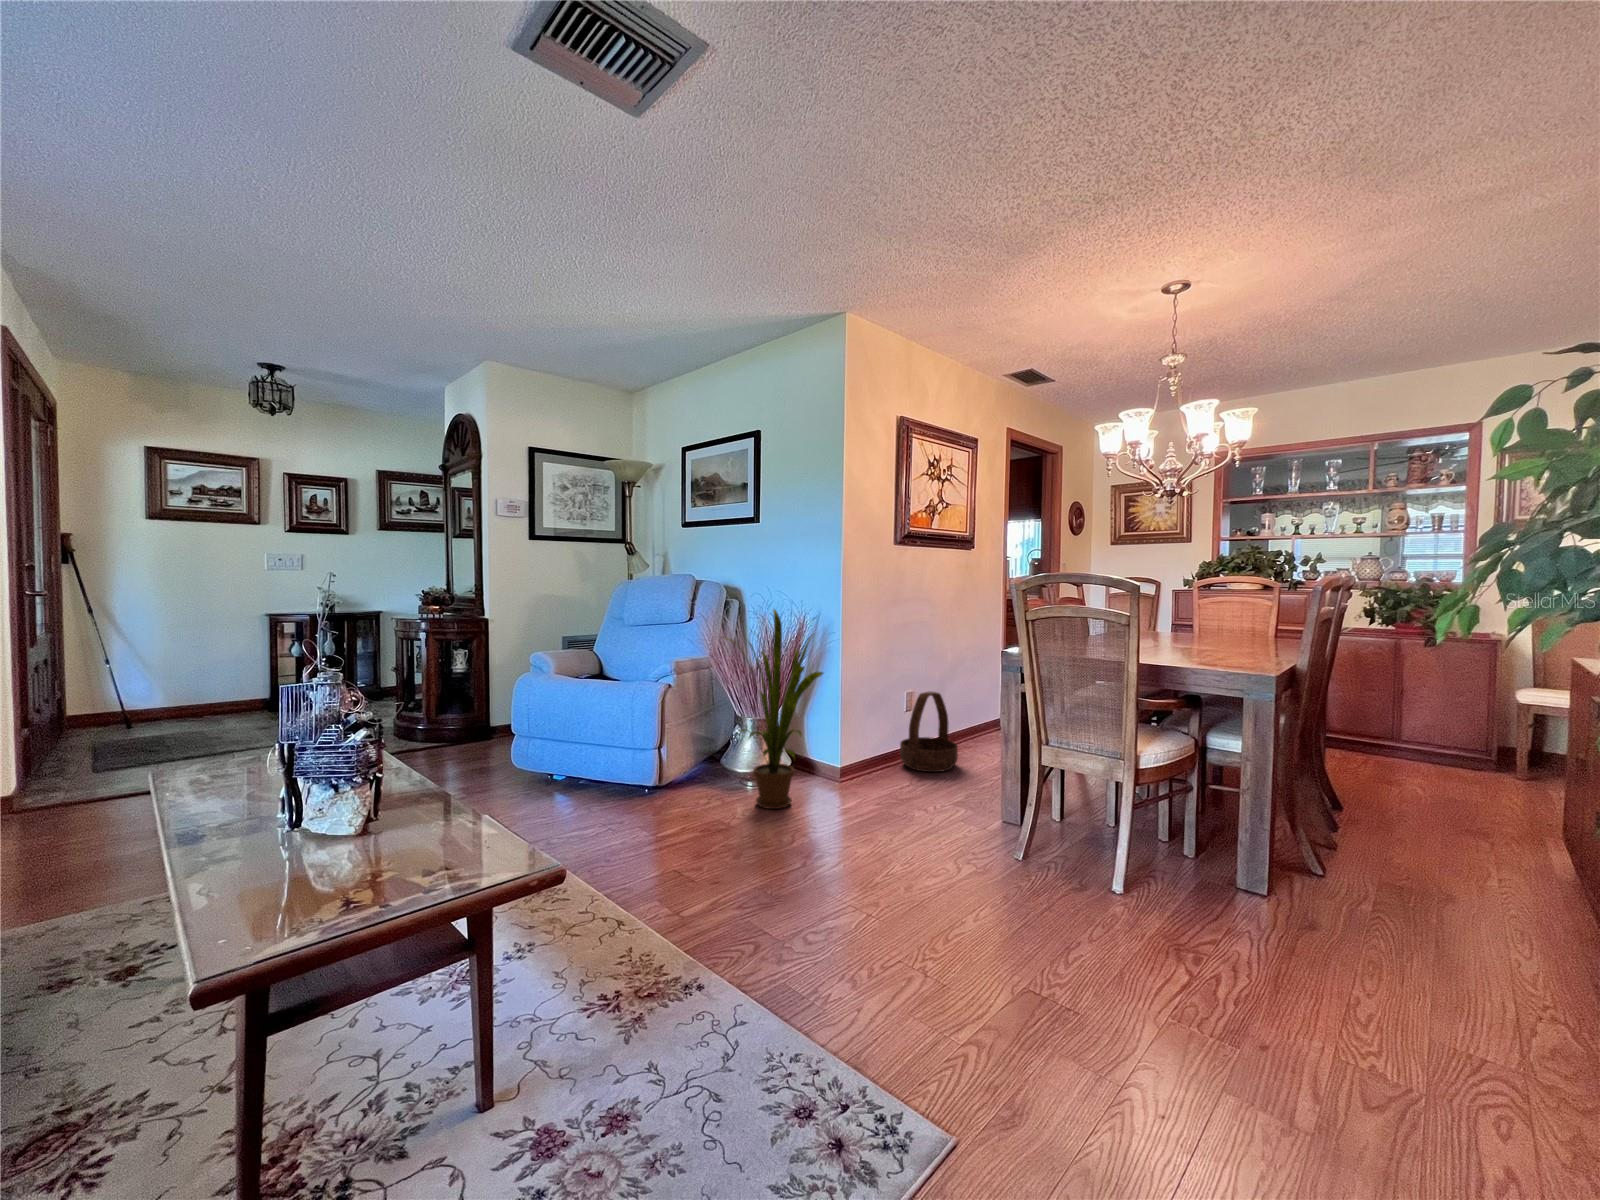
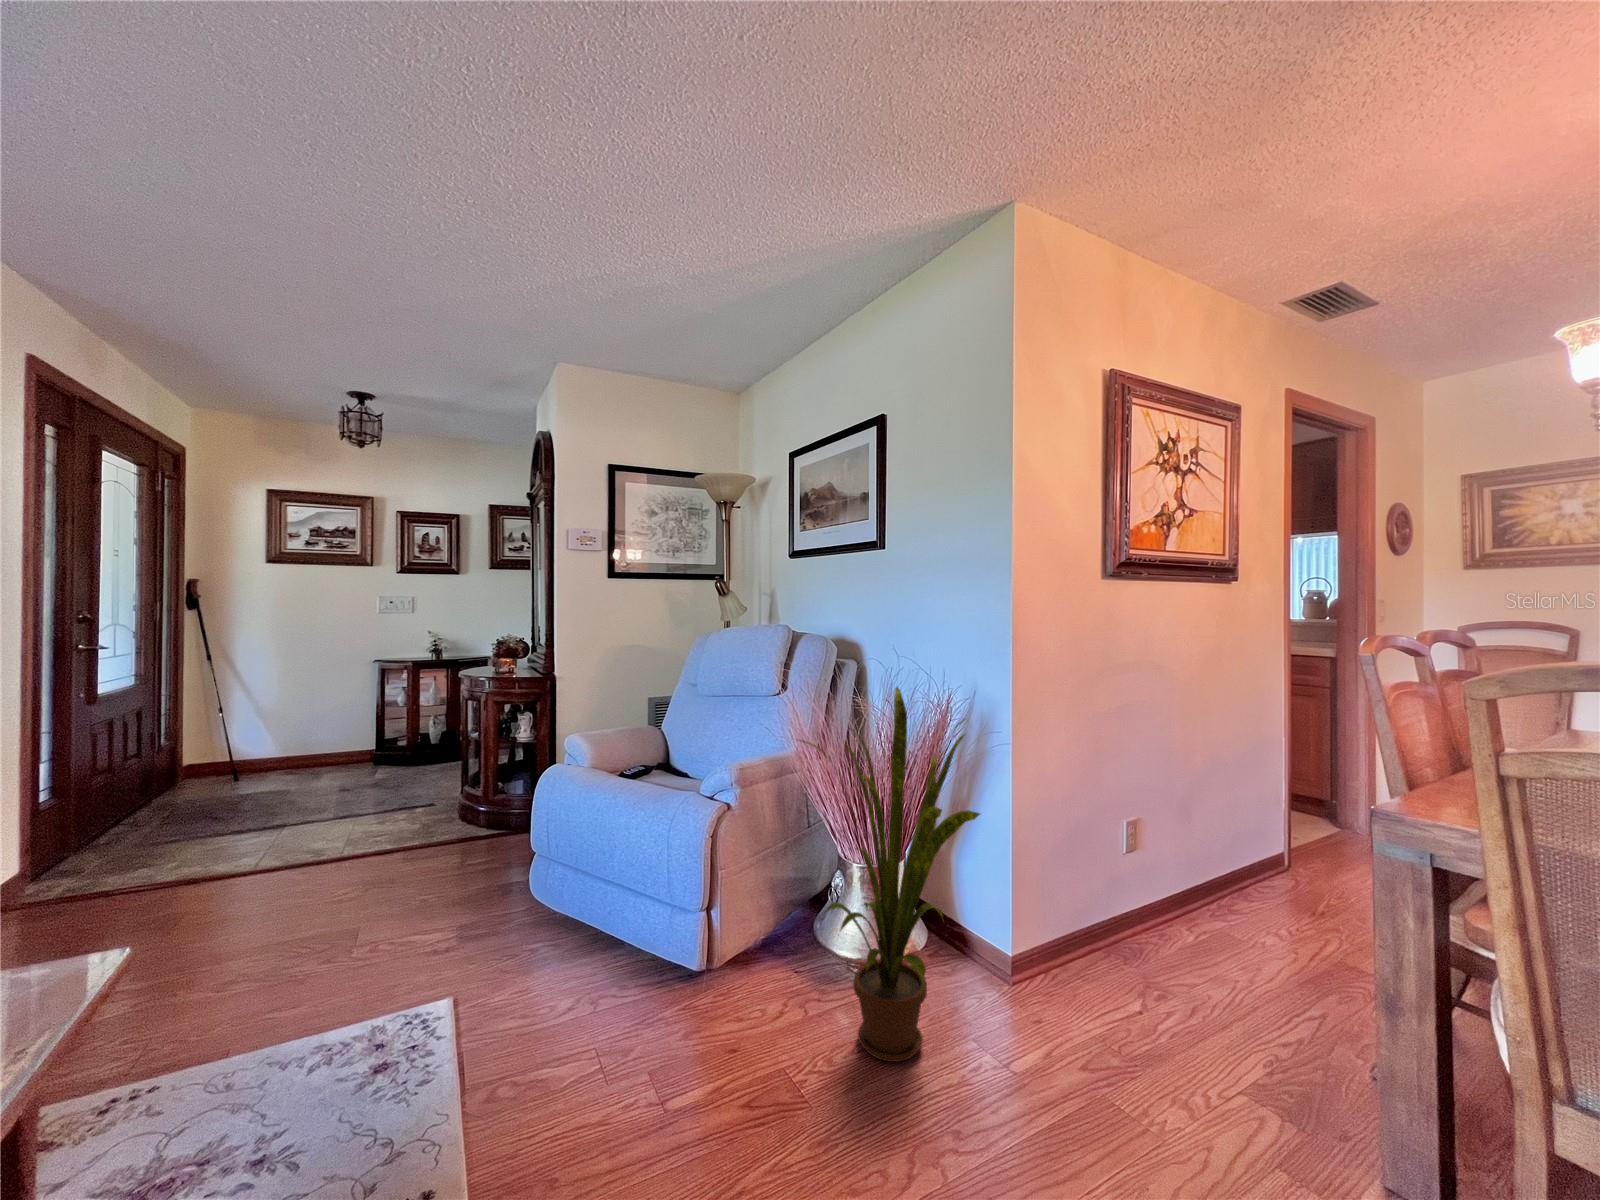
basket: present [900,692,958,772] -> none [1121,828,1235,983]

